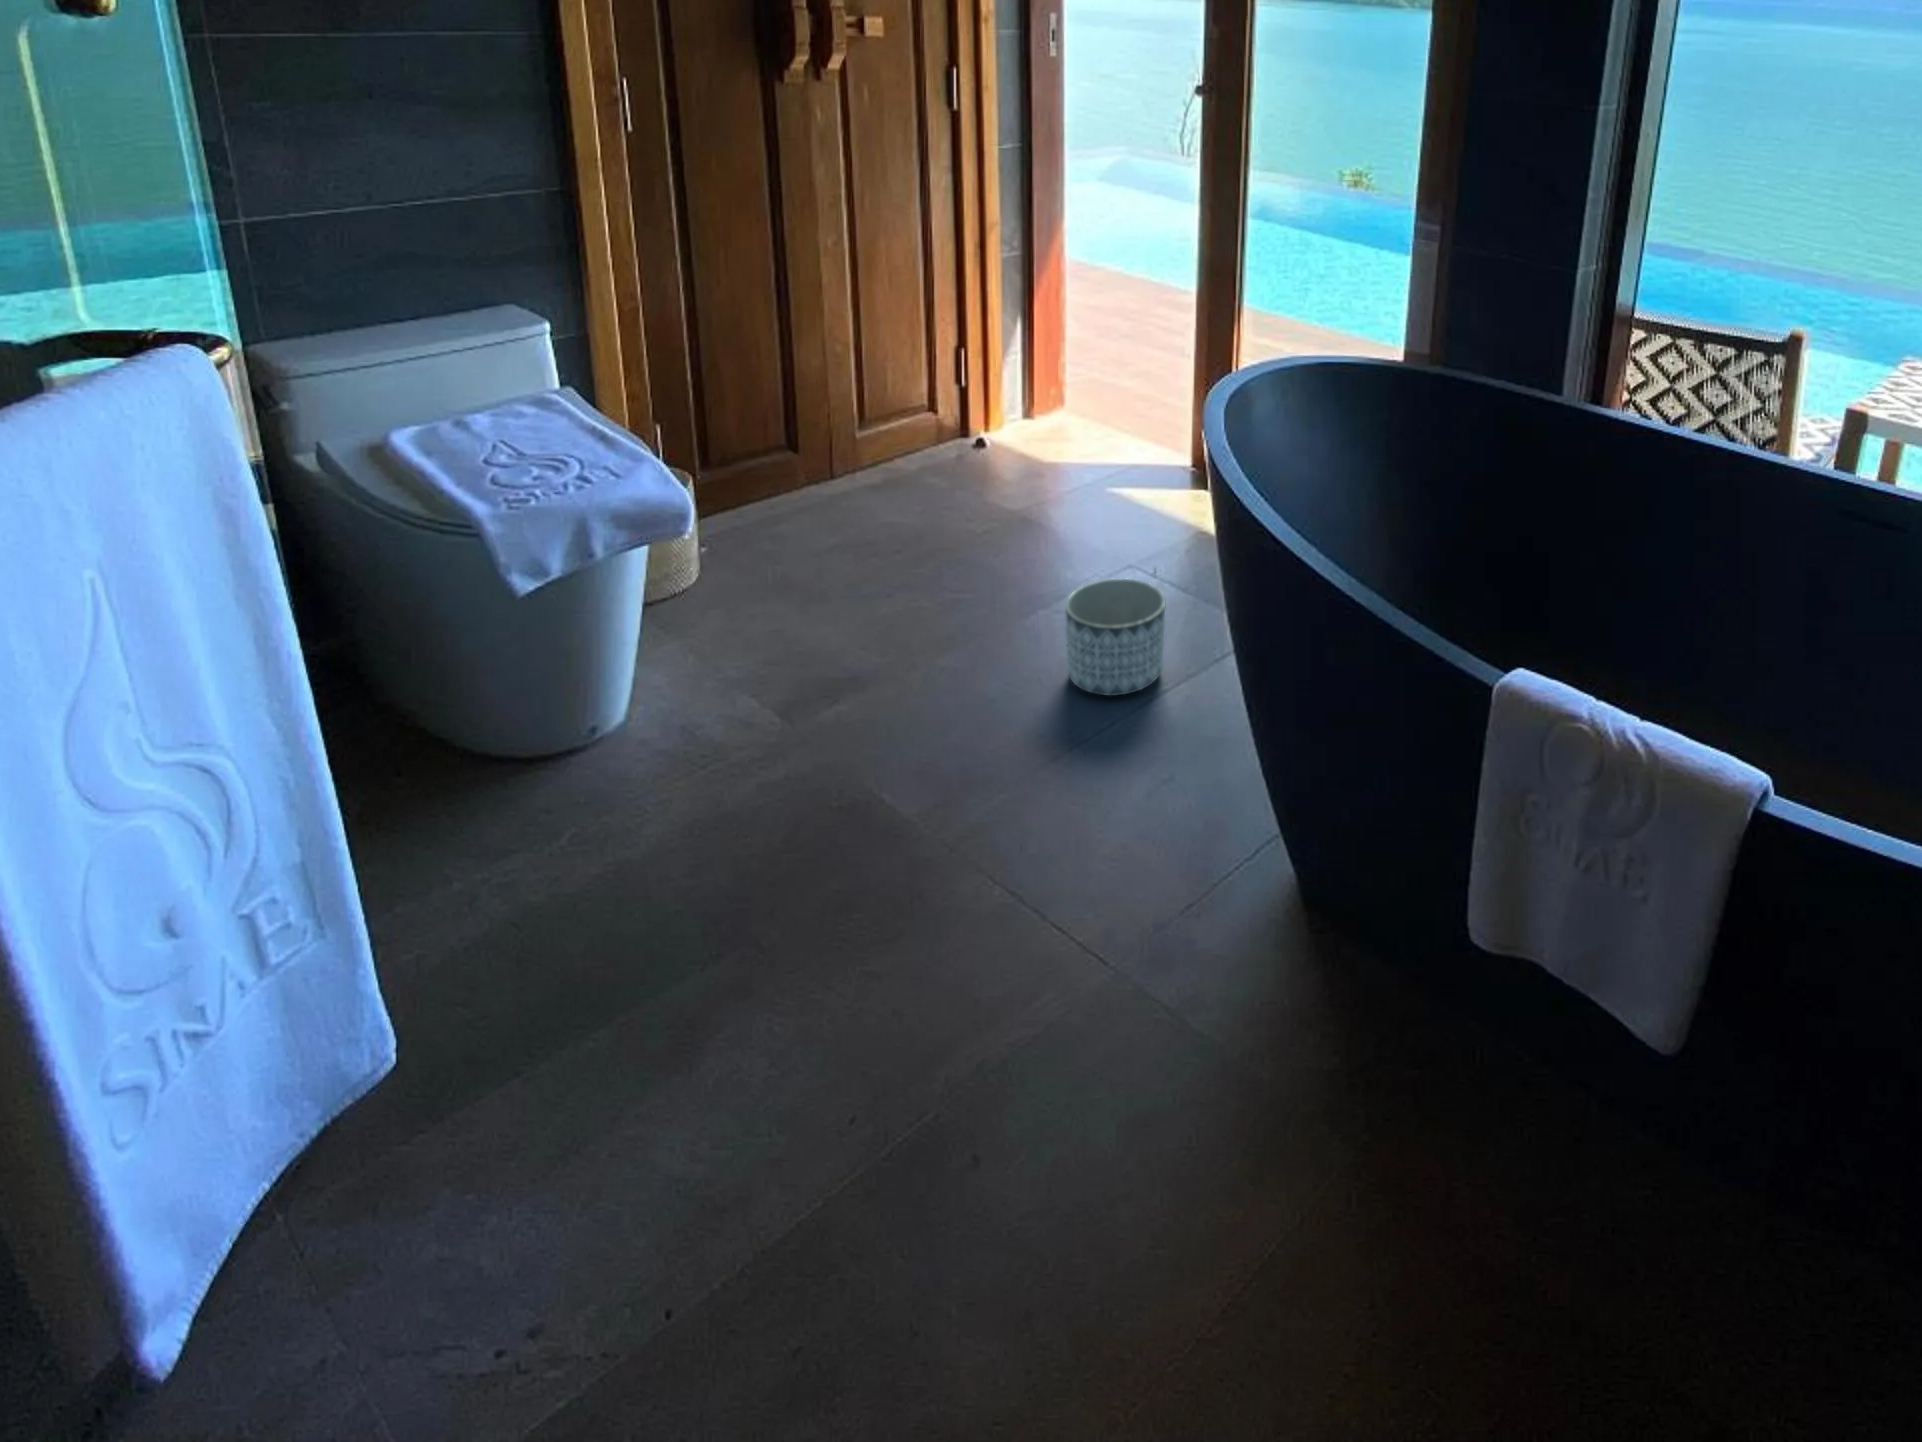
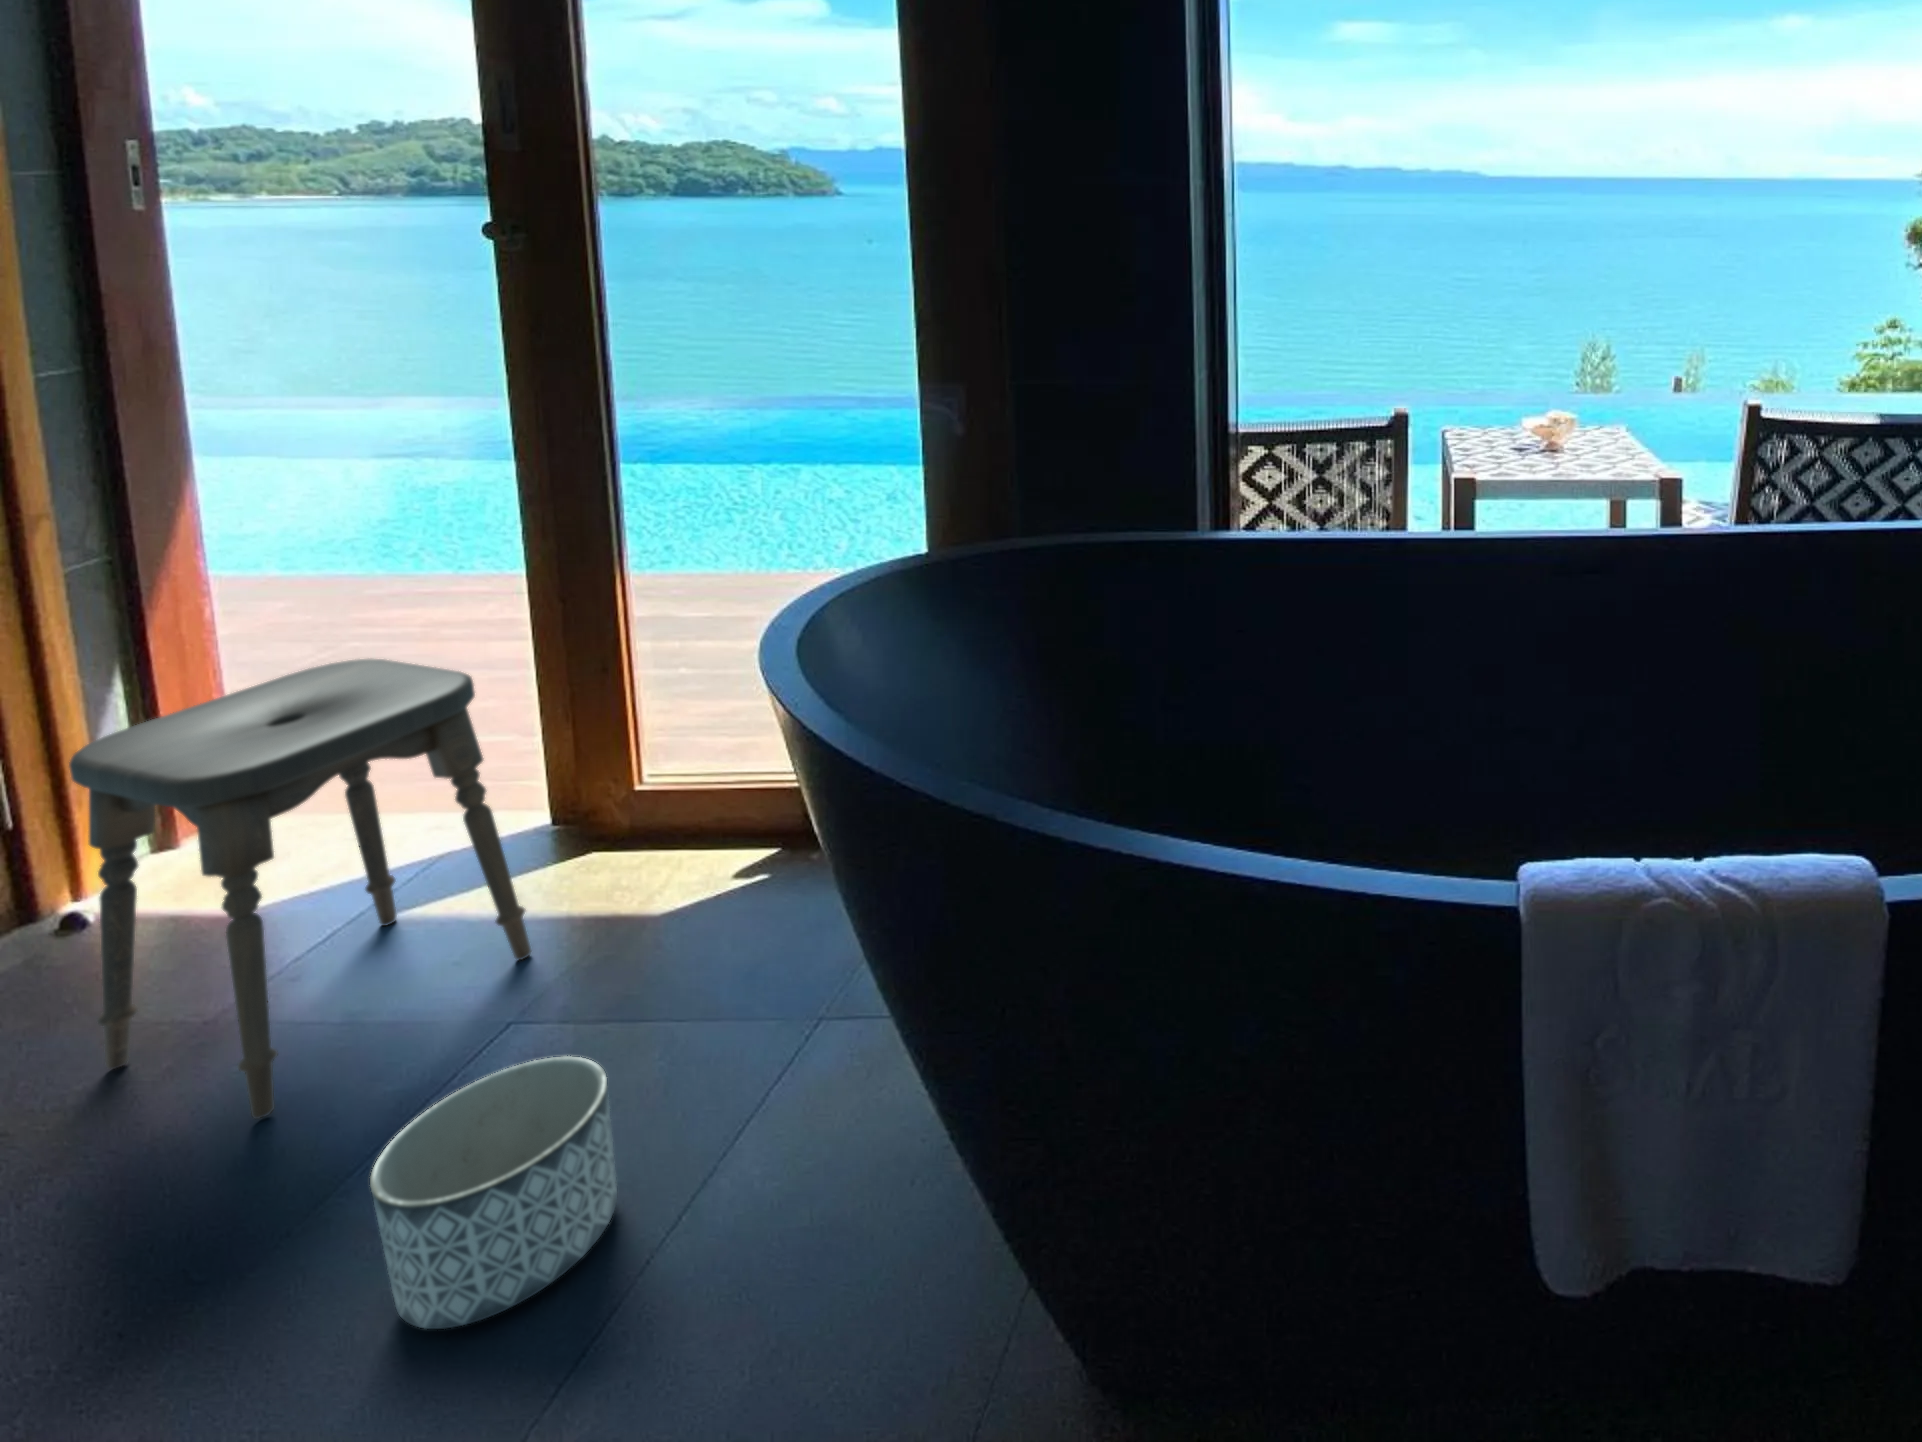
stool: none [995,336,1161,563] -> present [69,659,531,1119]

